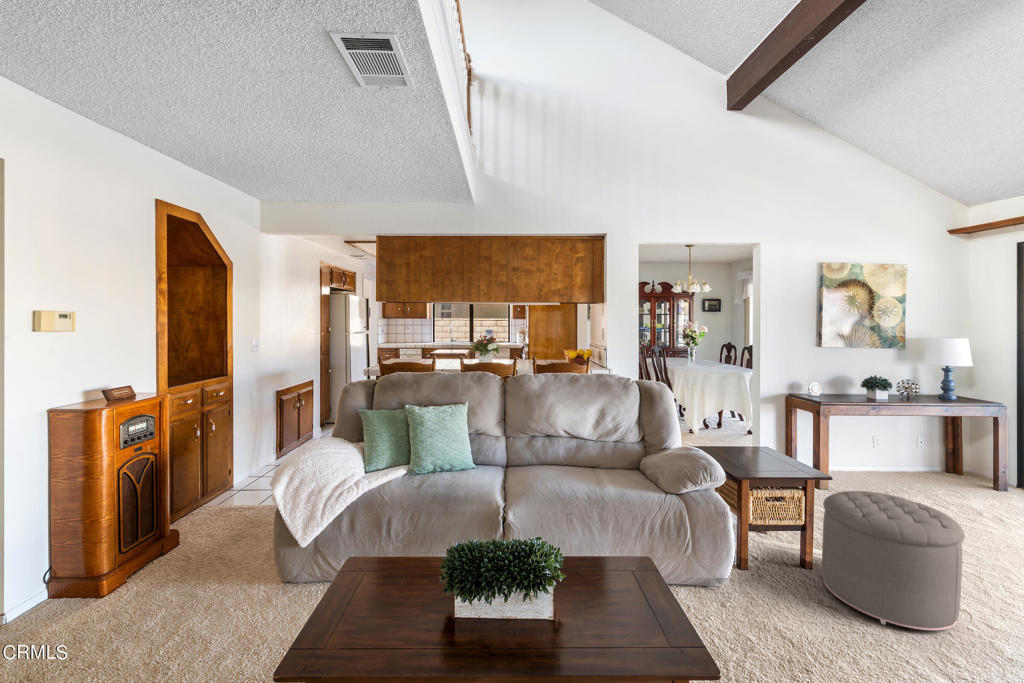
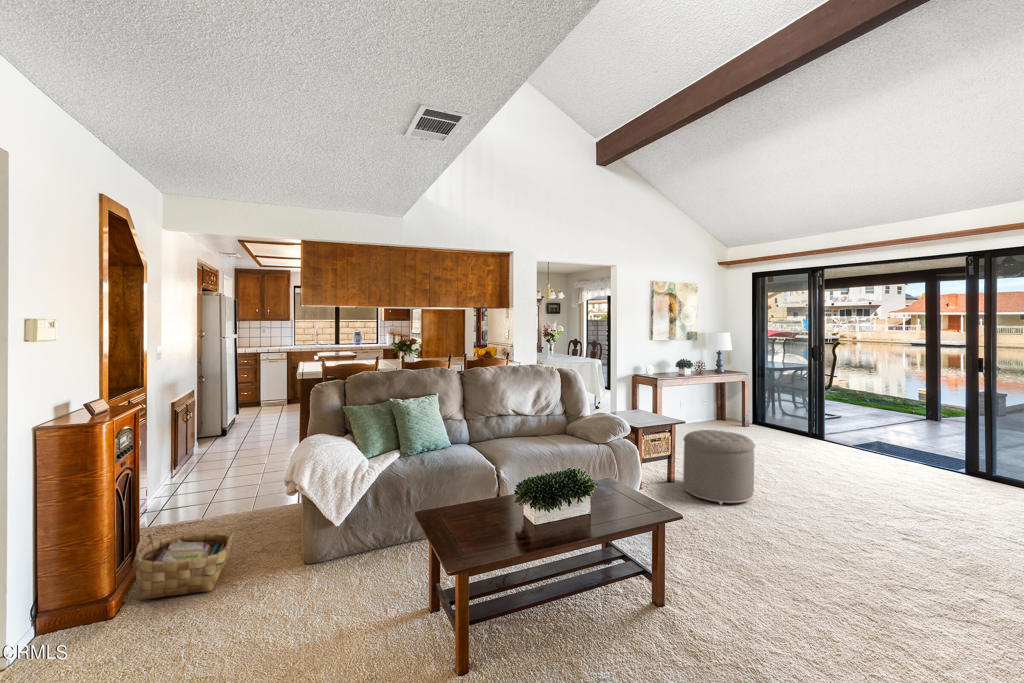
woven basket: none [126,519,228,591] -> present [133,529,234,600]

